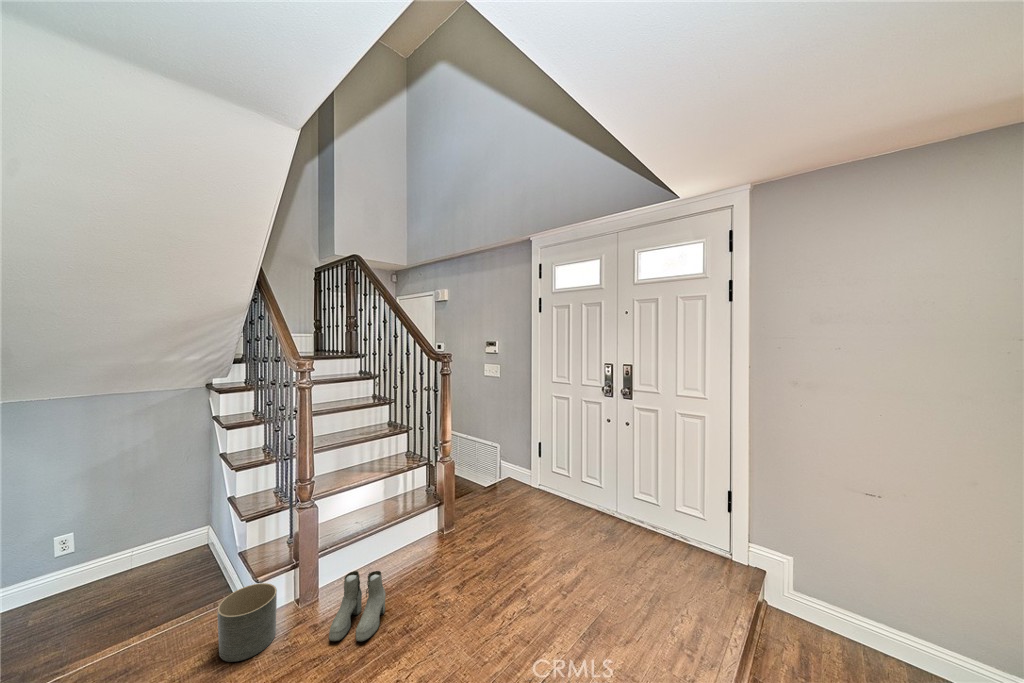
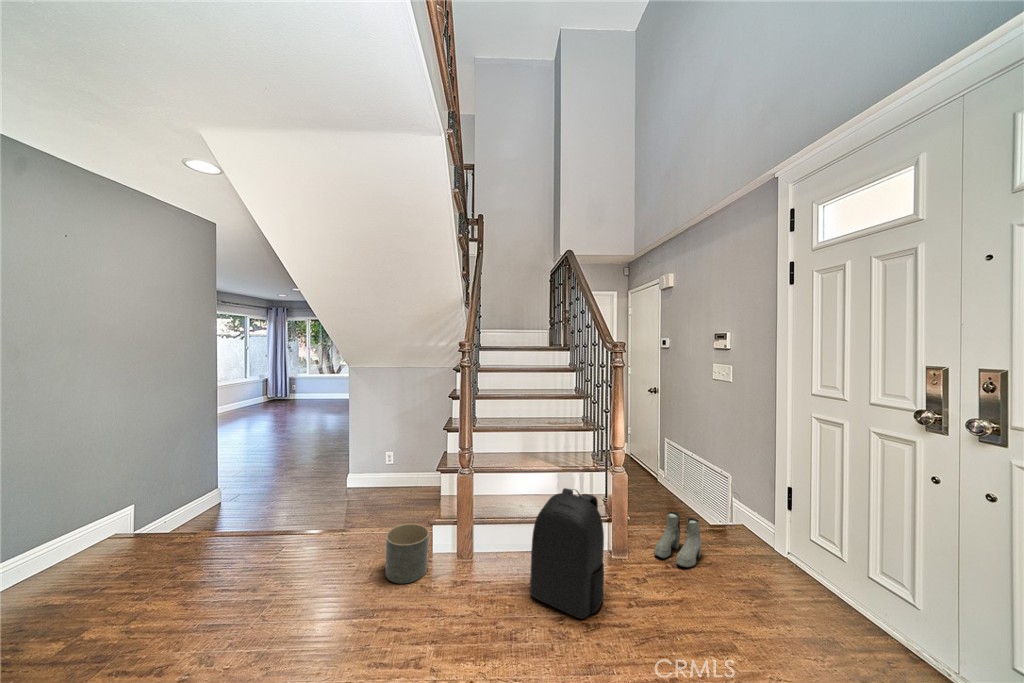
backpack: none [395,486,459,592] -> present [530,488,604,619]
boots: present [329,571,386,641] -> present [654,512,702,567]

